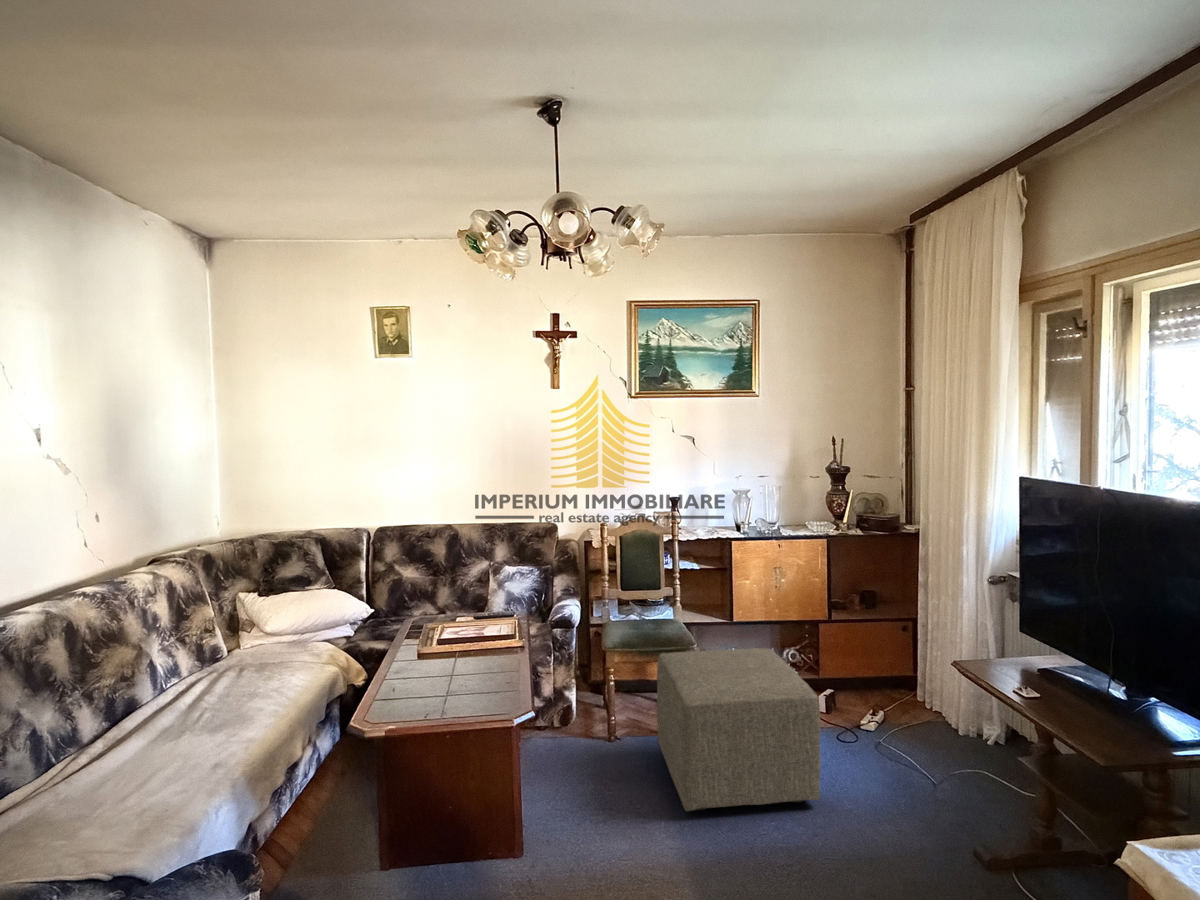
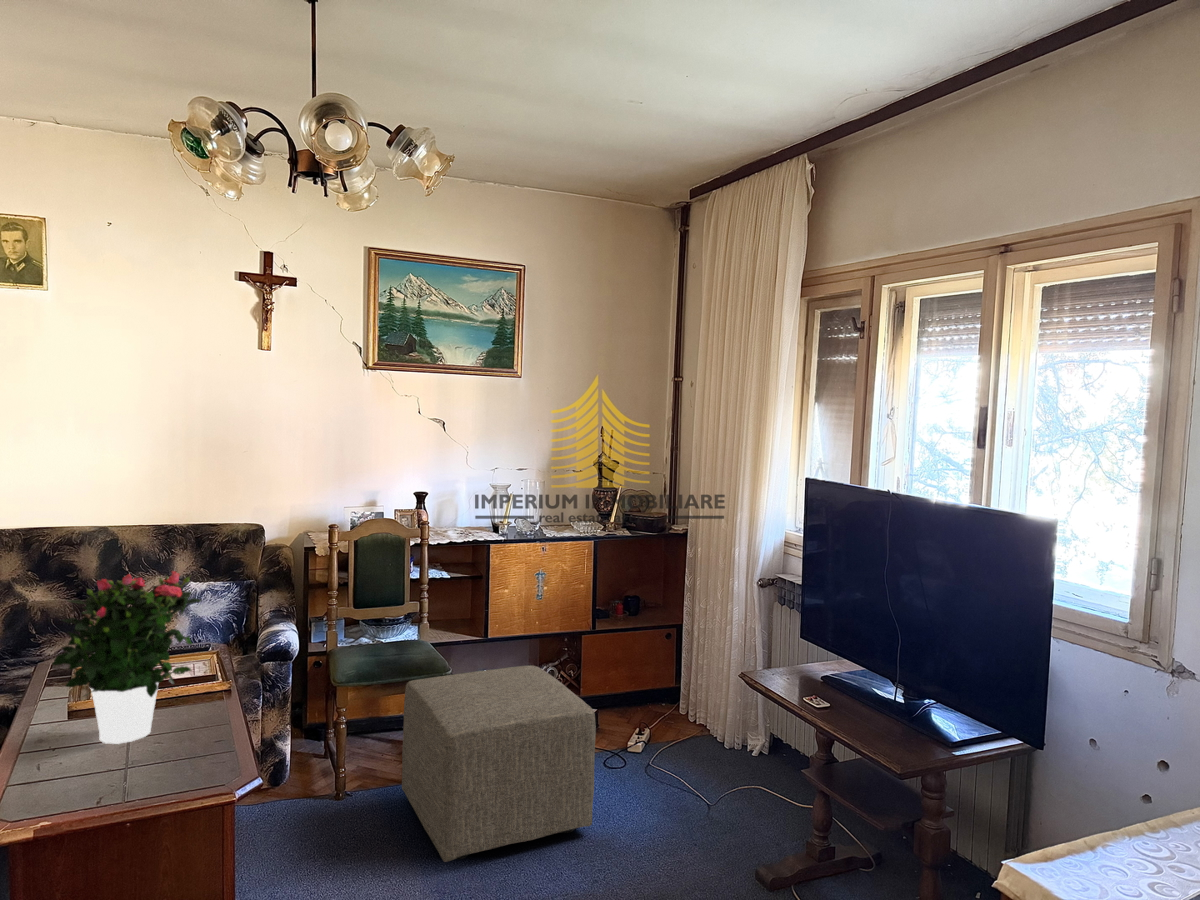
potted flower: none [397,562,495,687] -> present [52,571,201,744]

